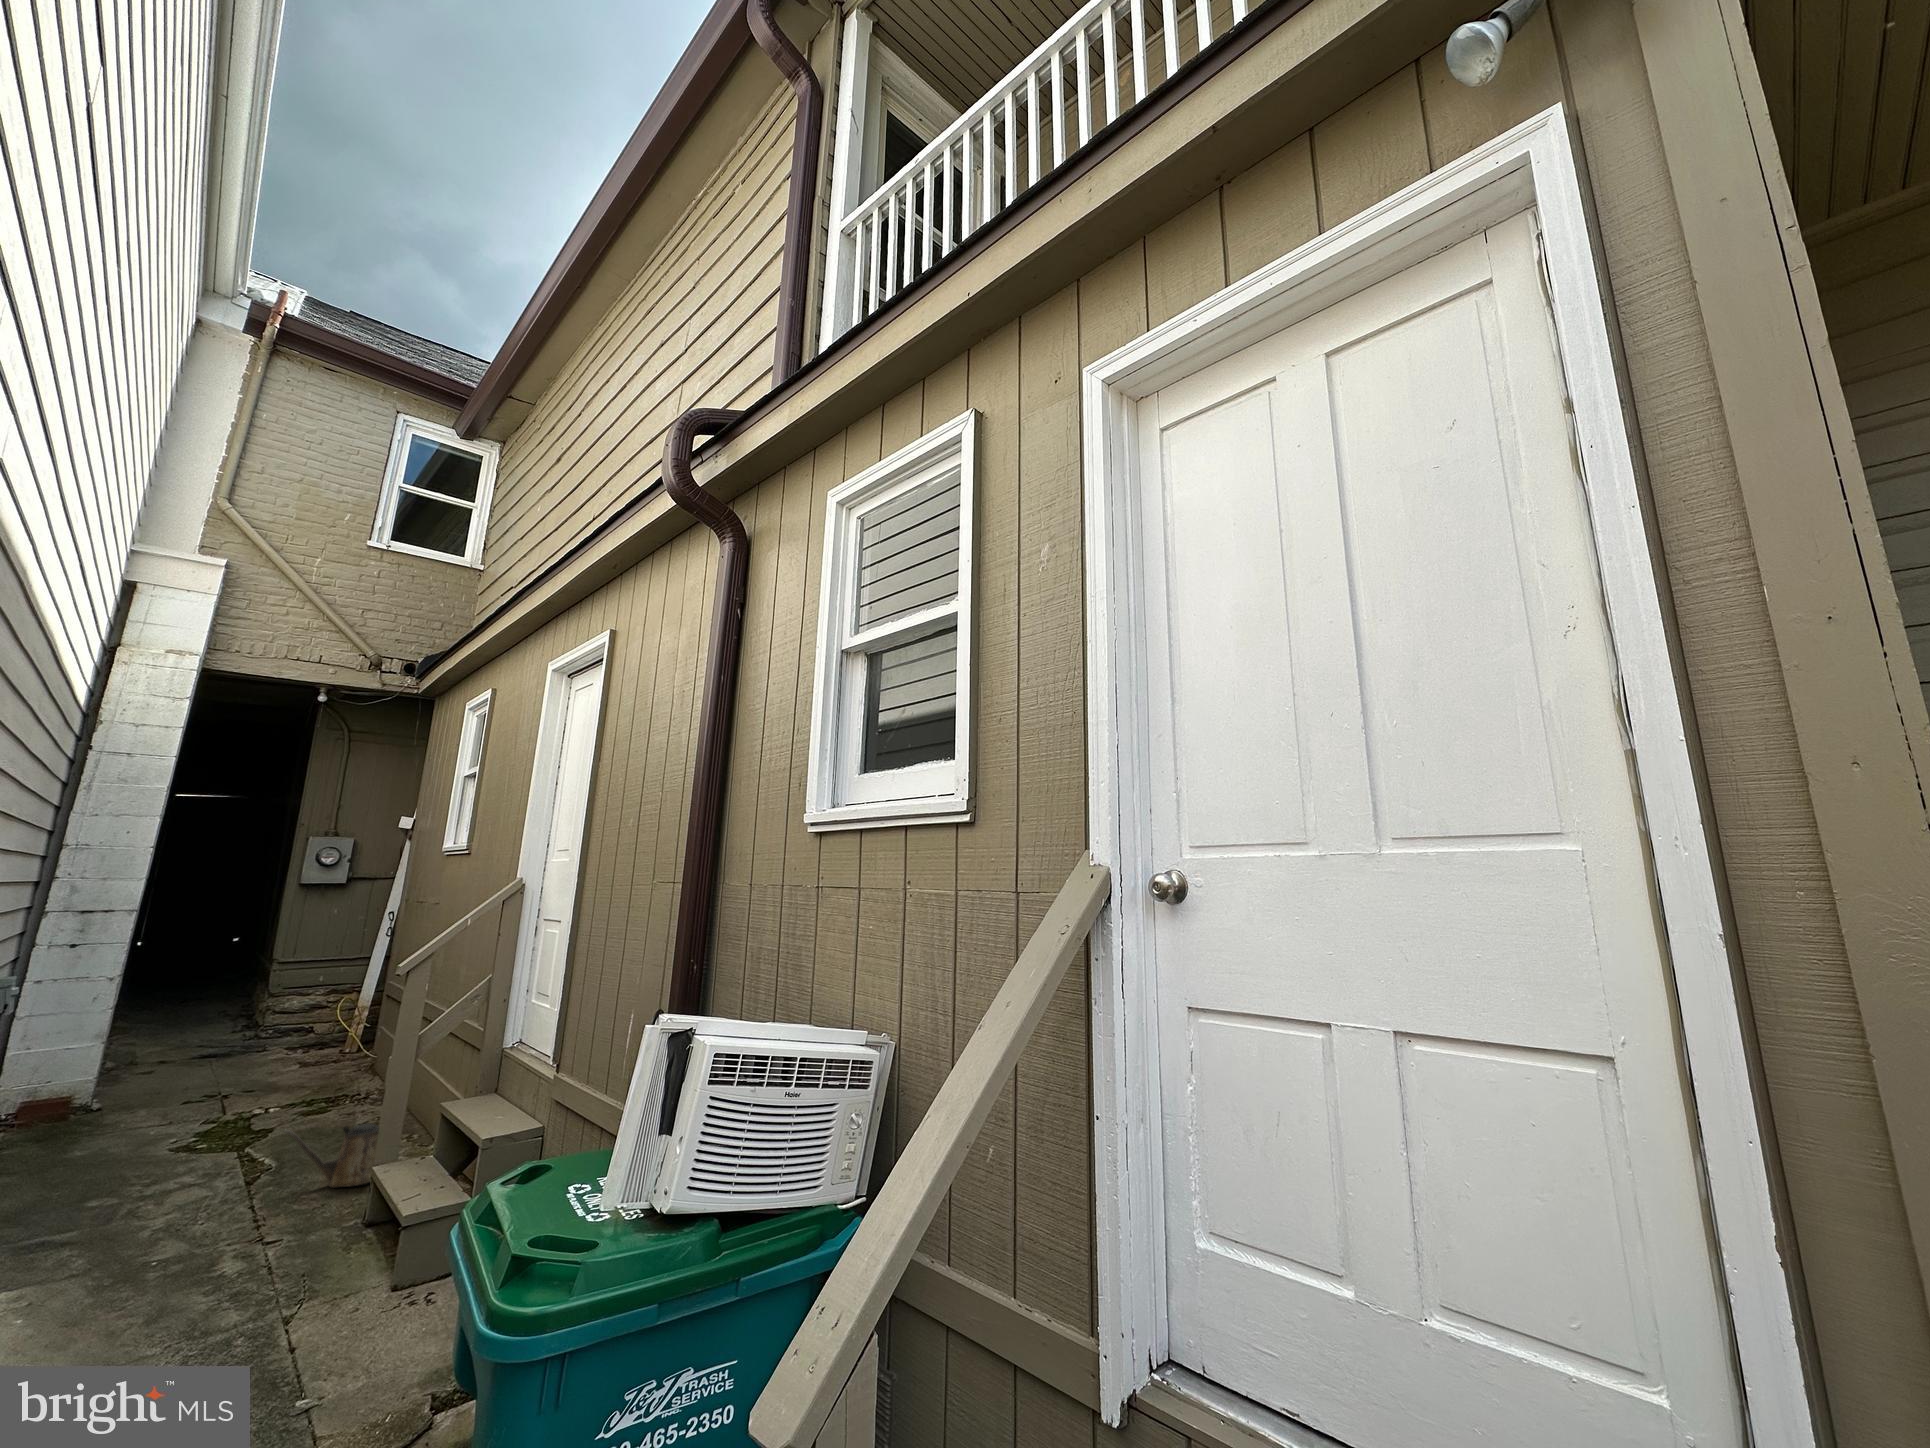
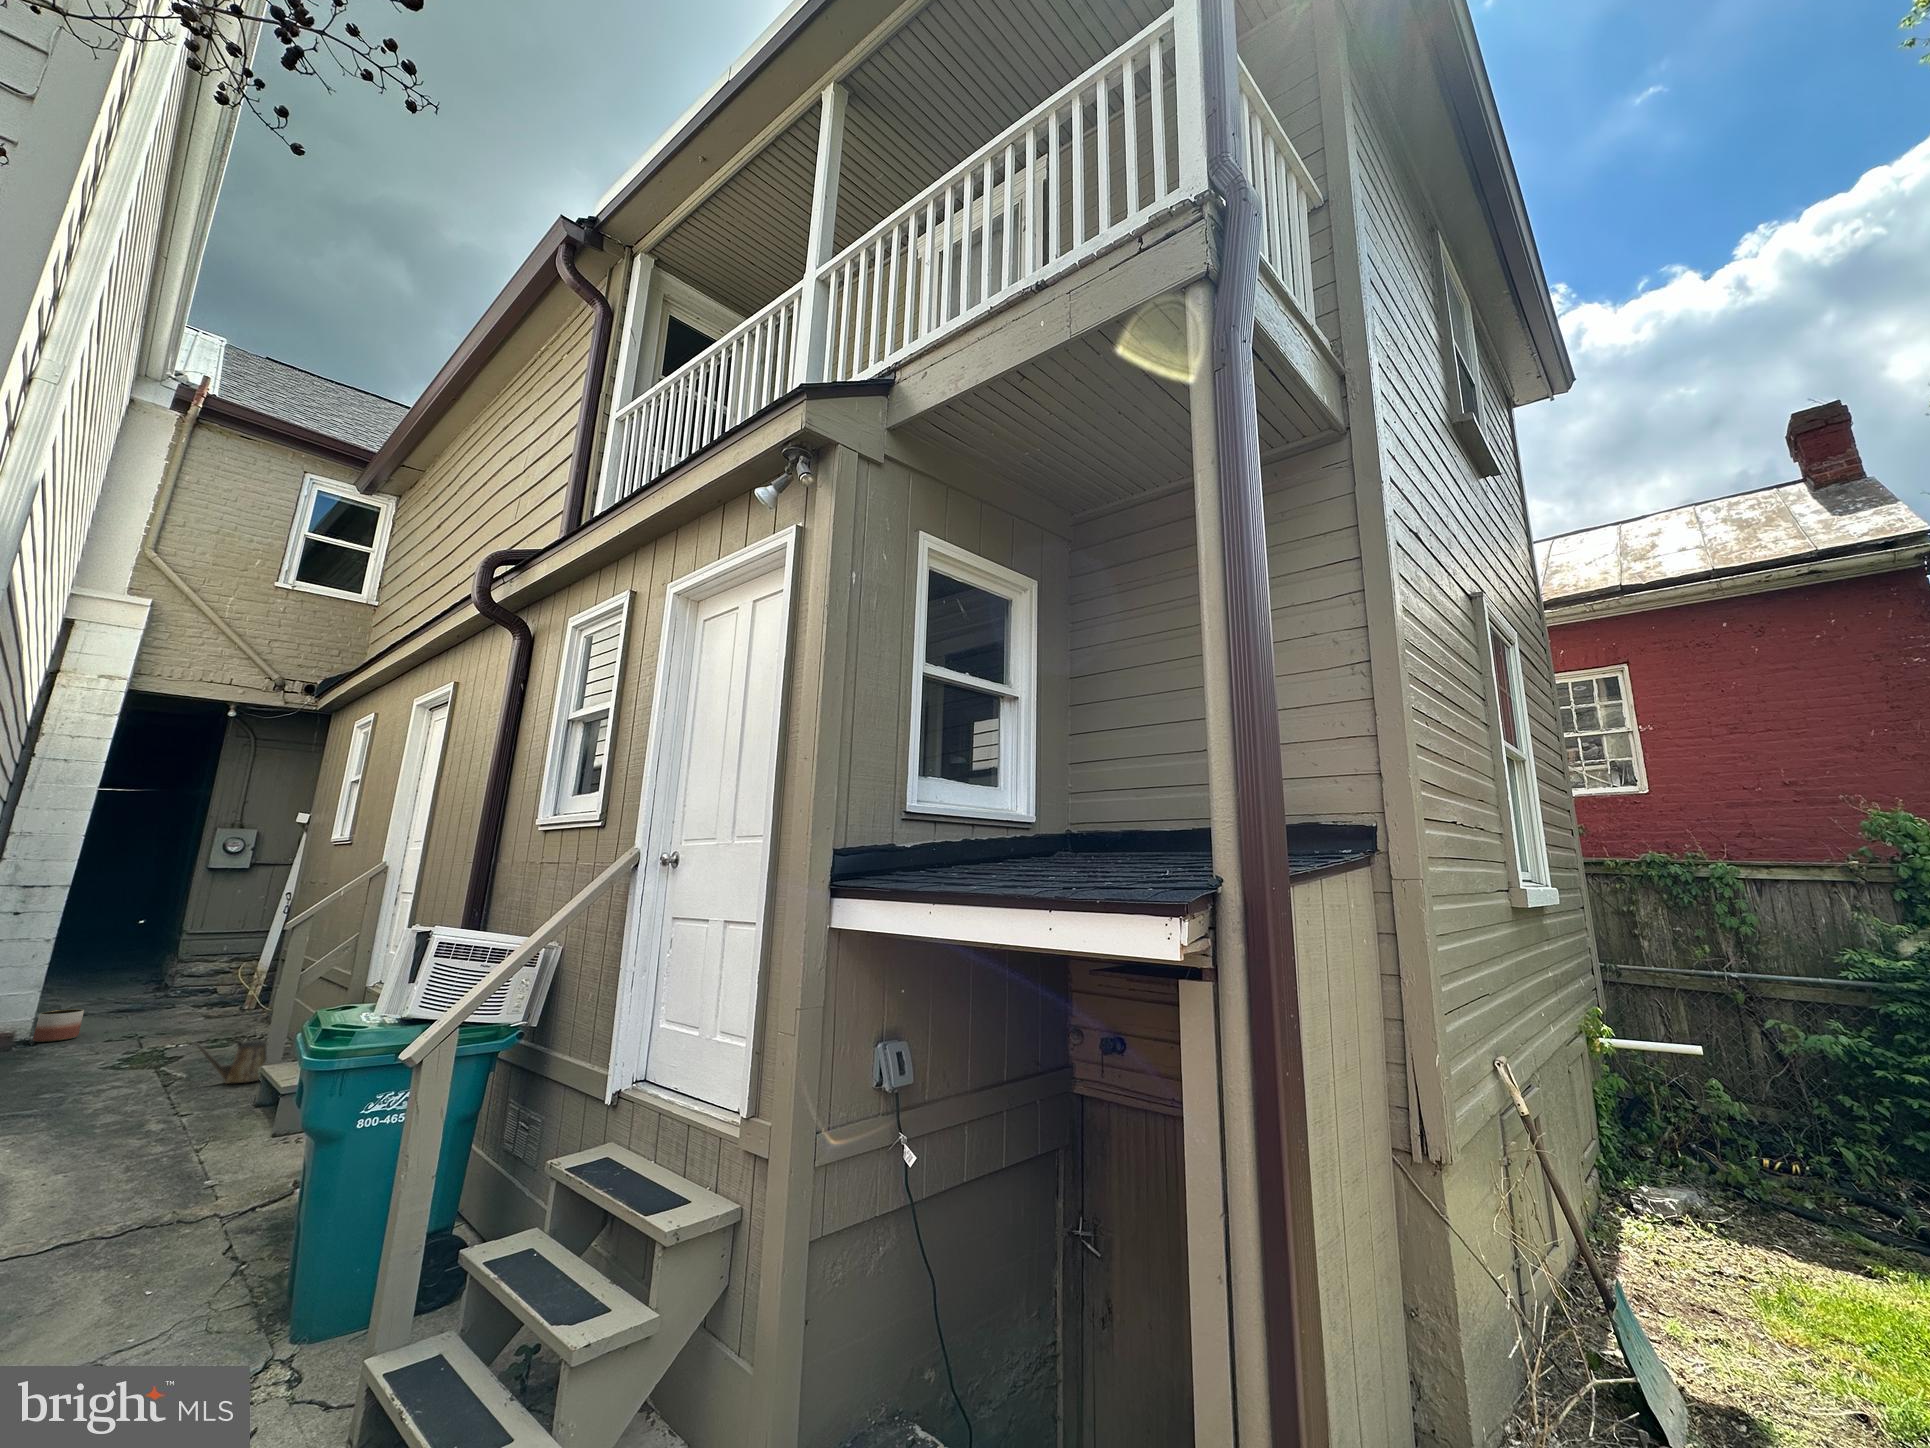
planter: none [96,1065,157,1110] -> present [33,1009,84,1042]

